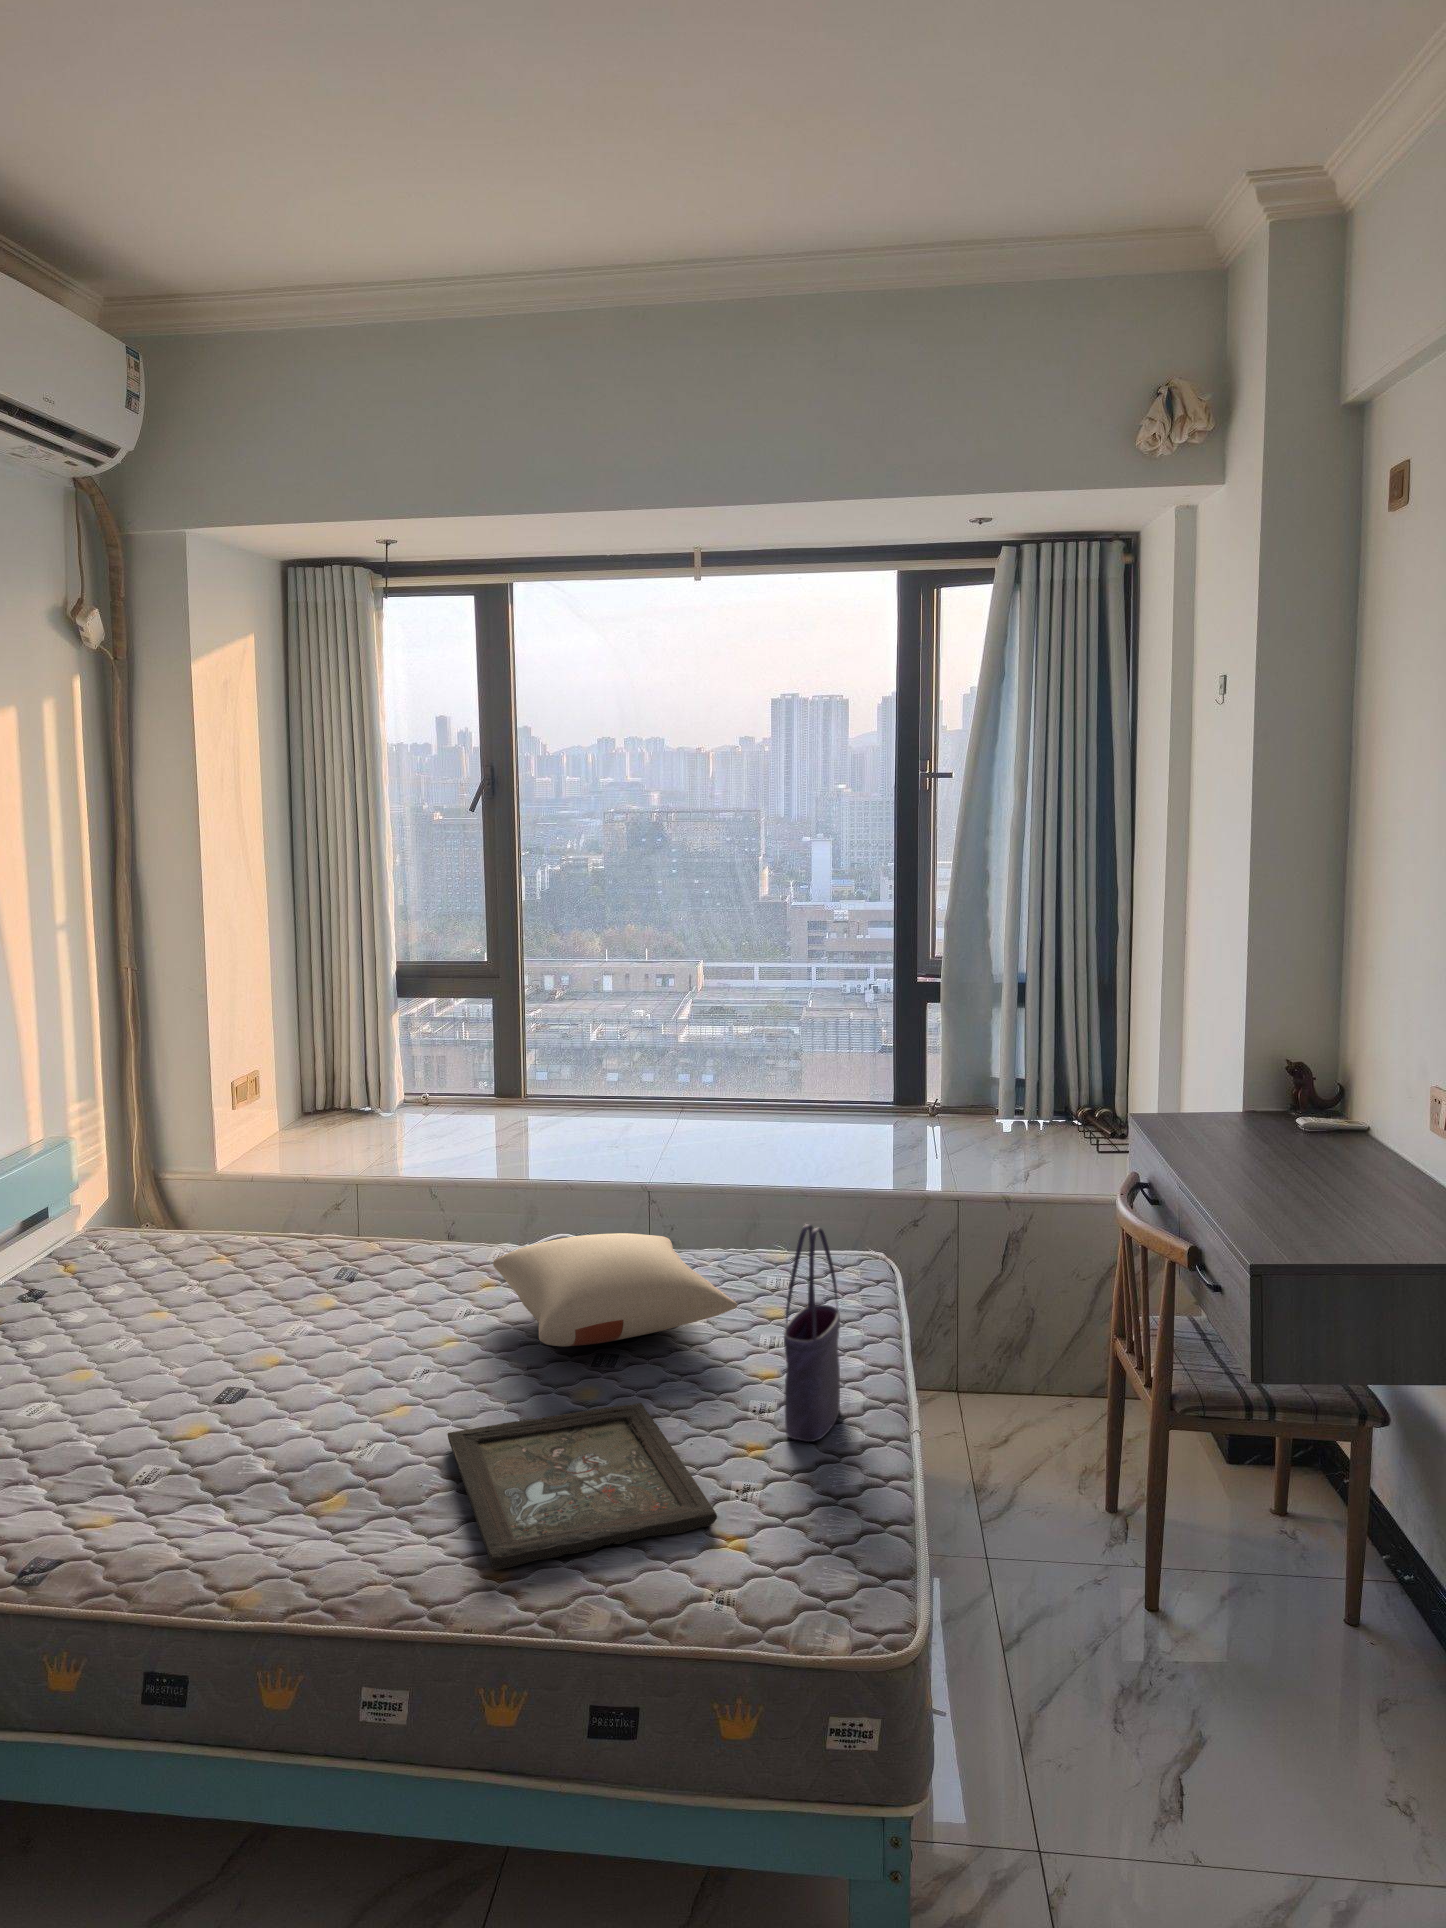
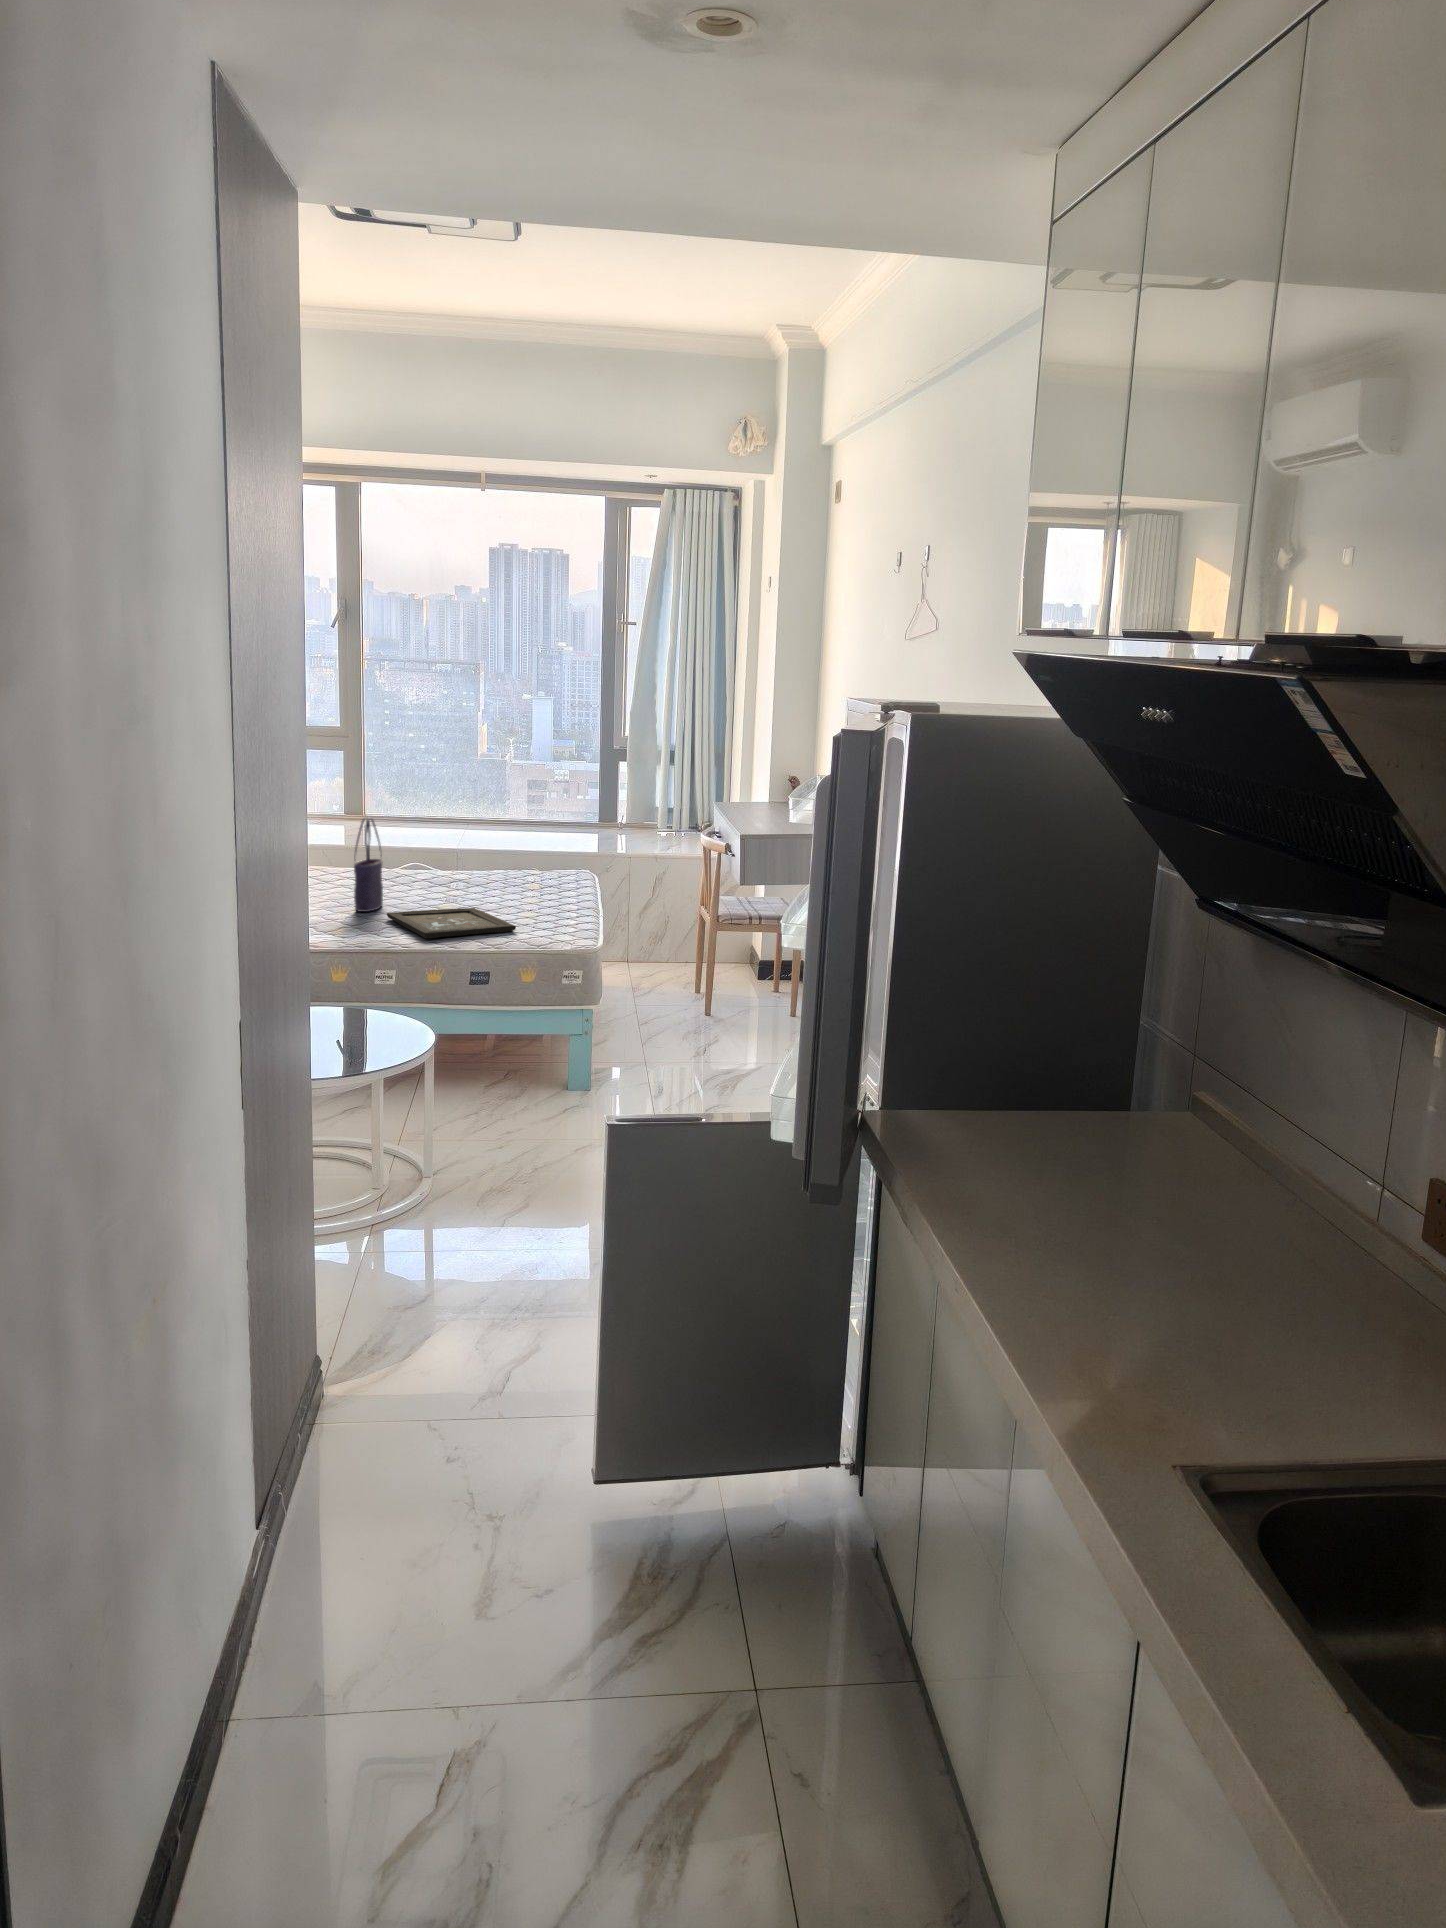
tote bag: present [784,1224,840,1442] -> present [354,818,383,912]
pillow: present [493,1233,737,1346] -> none [384,850,516,895]

